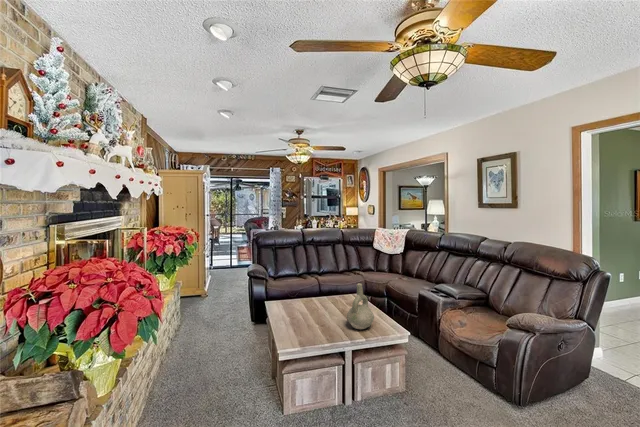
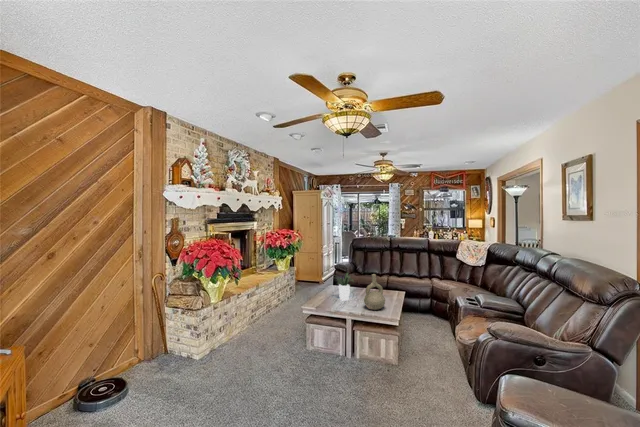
potted plant: none [289,284,330,323] -> present [337,273,353,301]

